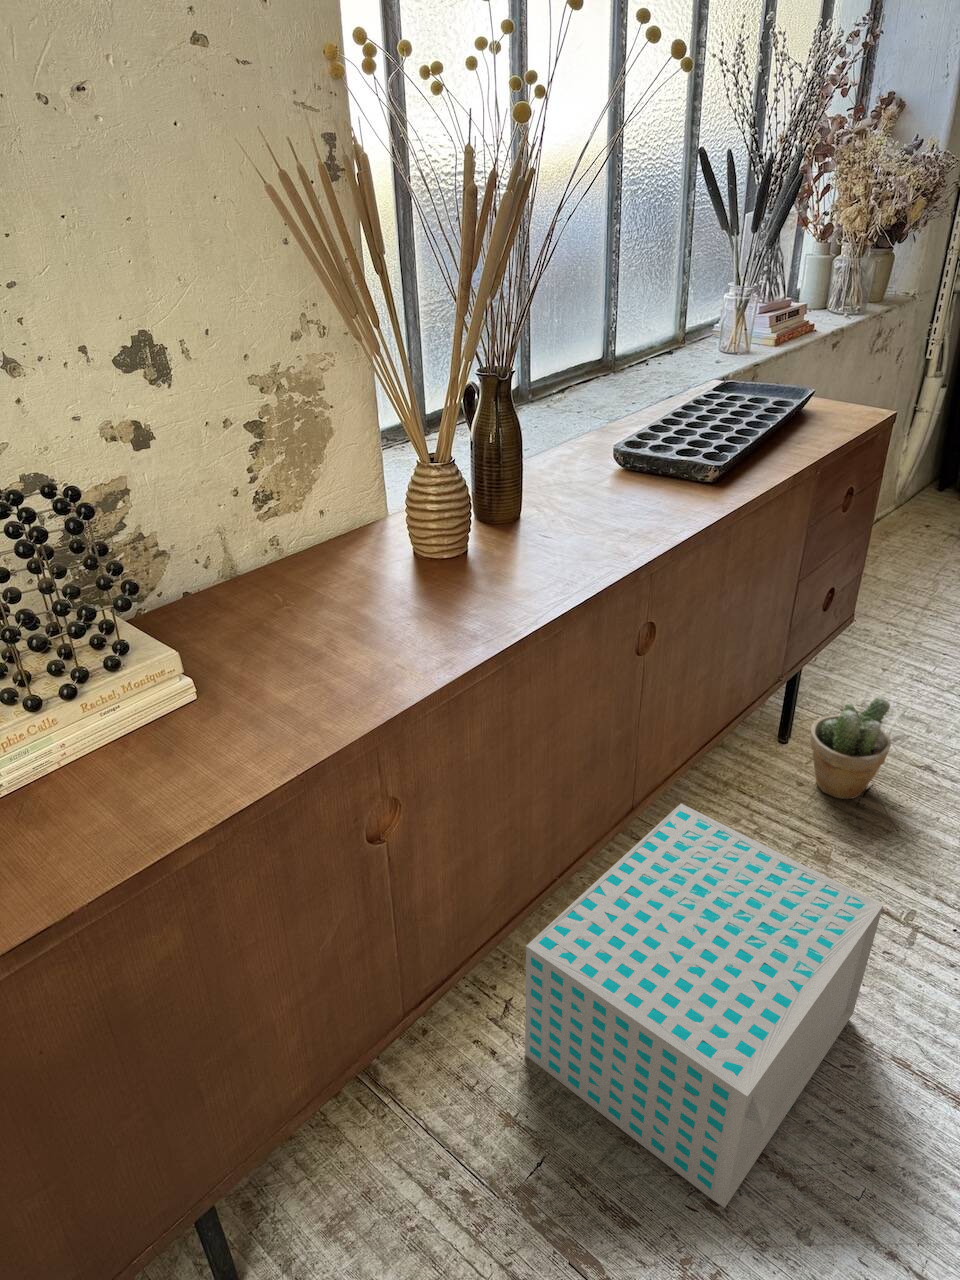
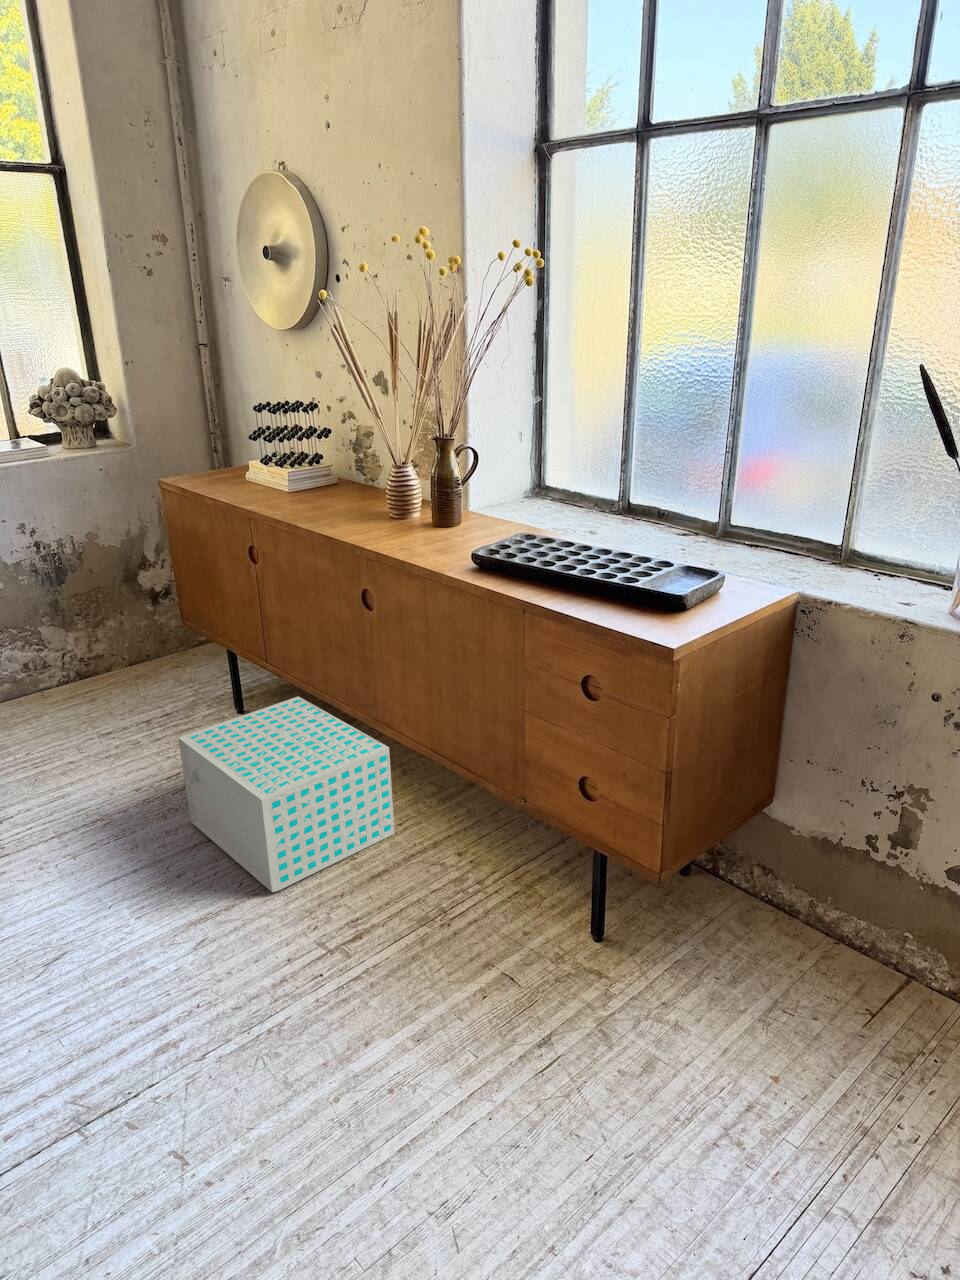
potted plant: present [811,697,891,799] -> none [483,865,562,975]

